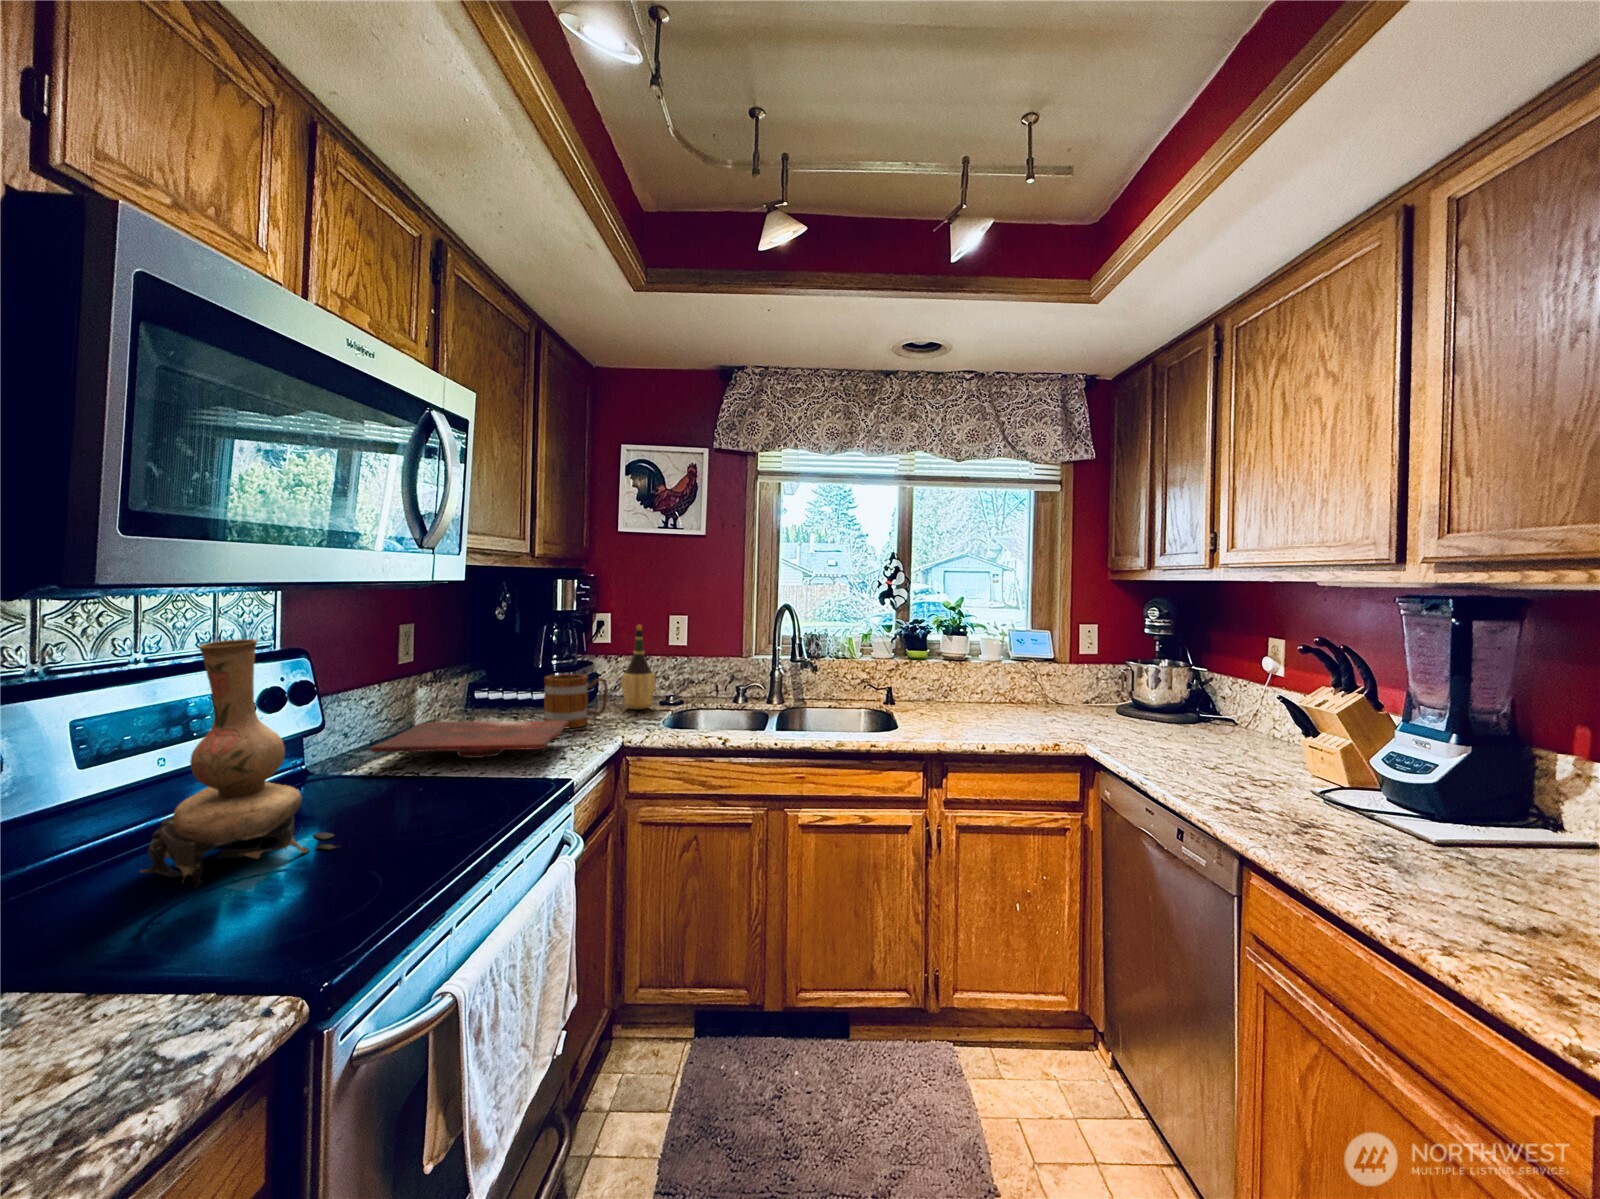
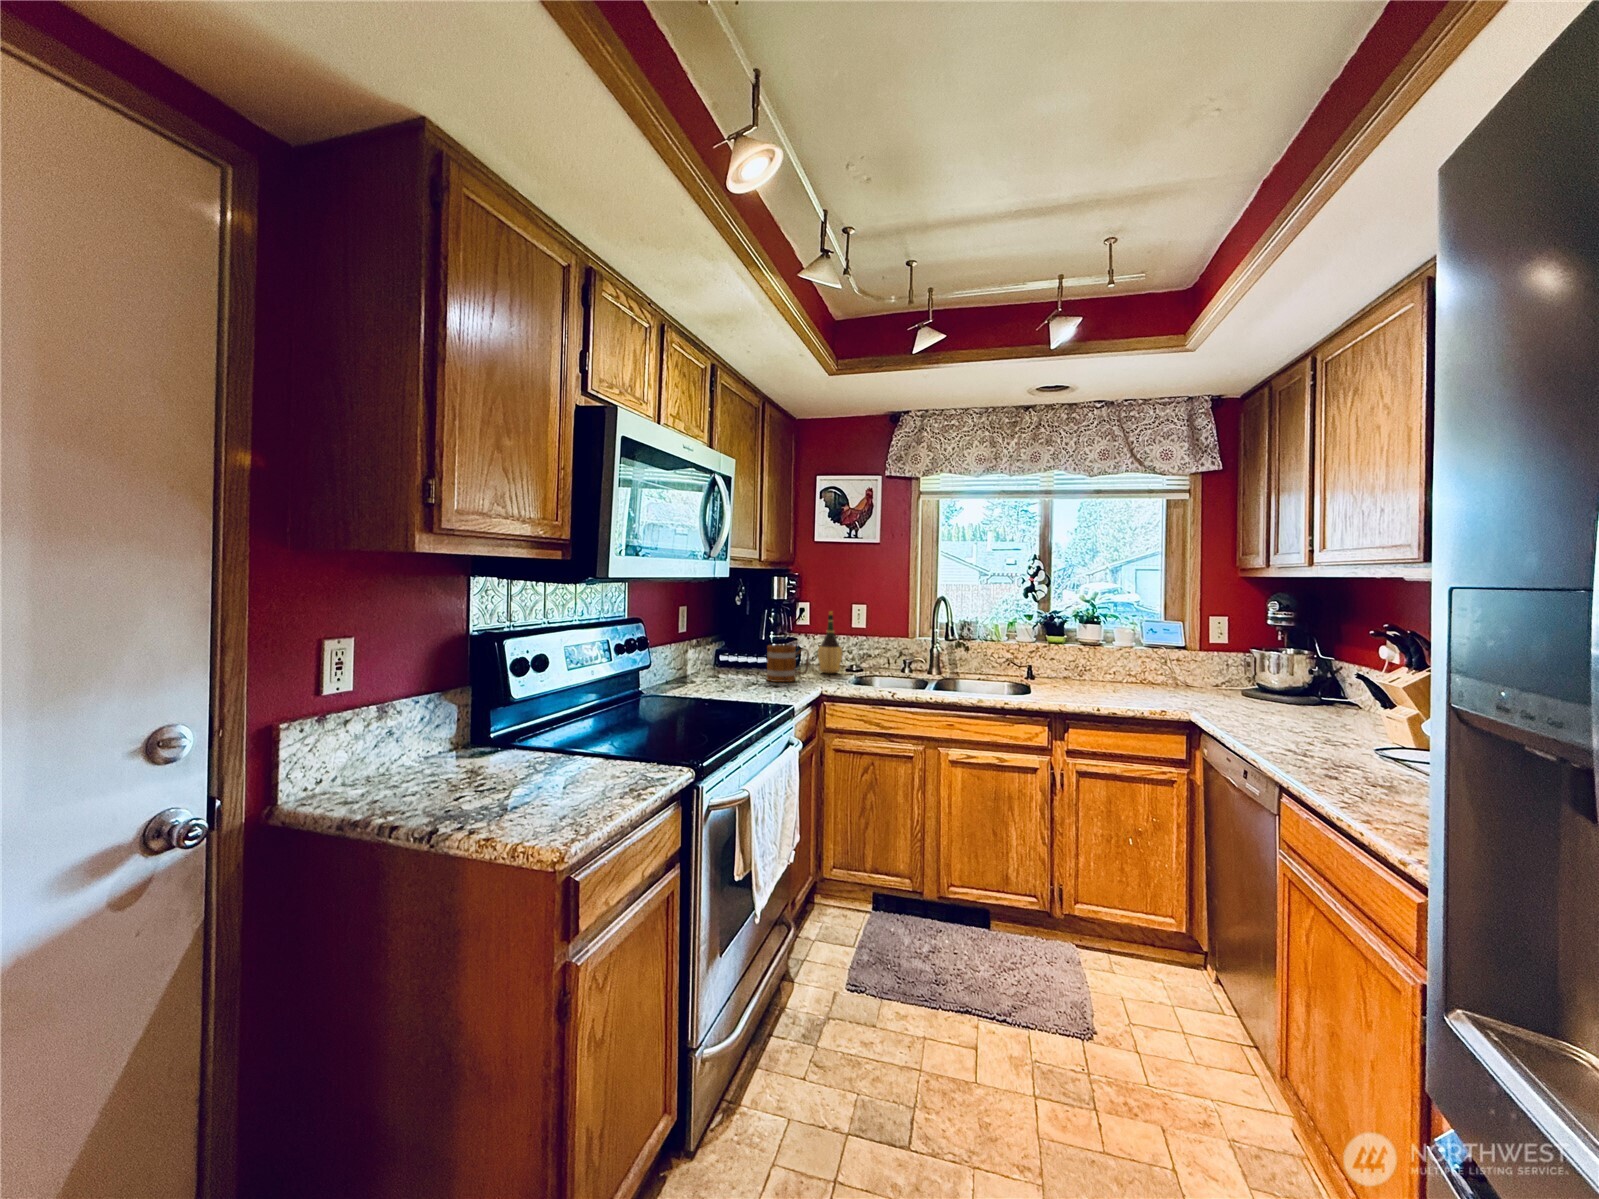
vase: present [141,639,335,888] -> none [584,609,671,739]
cutting board: present [370,721,569,758] -> none [669,672,785,694]

